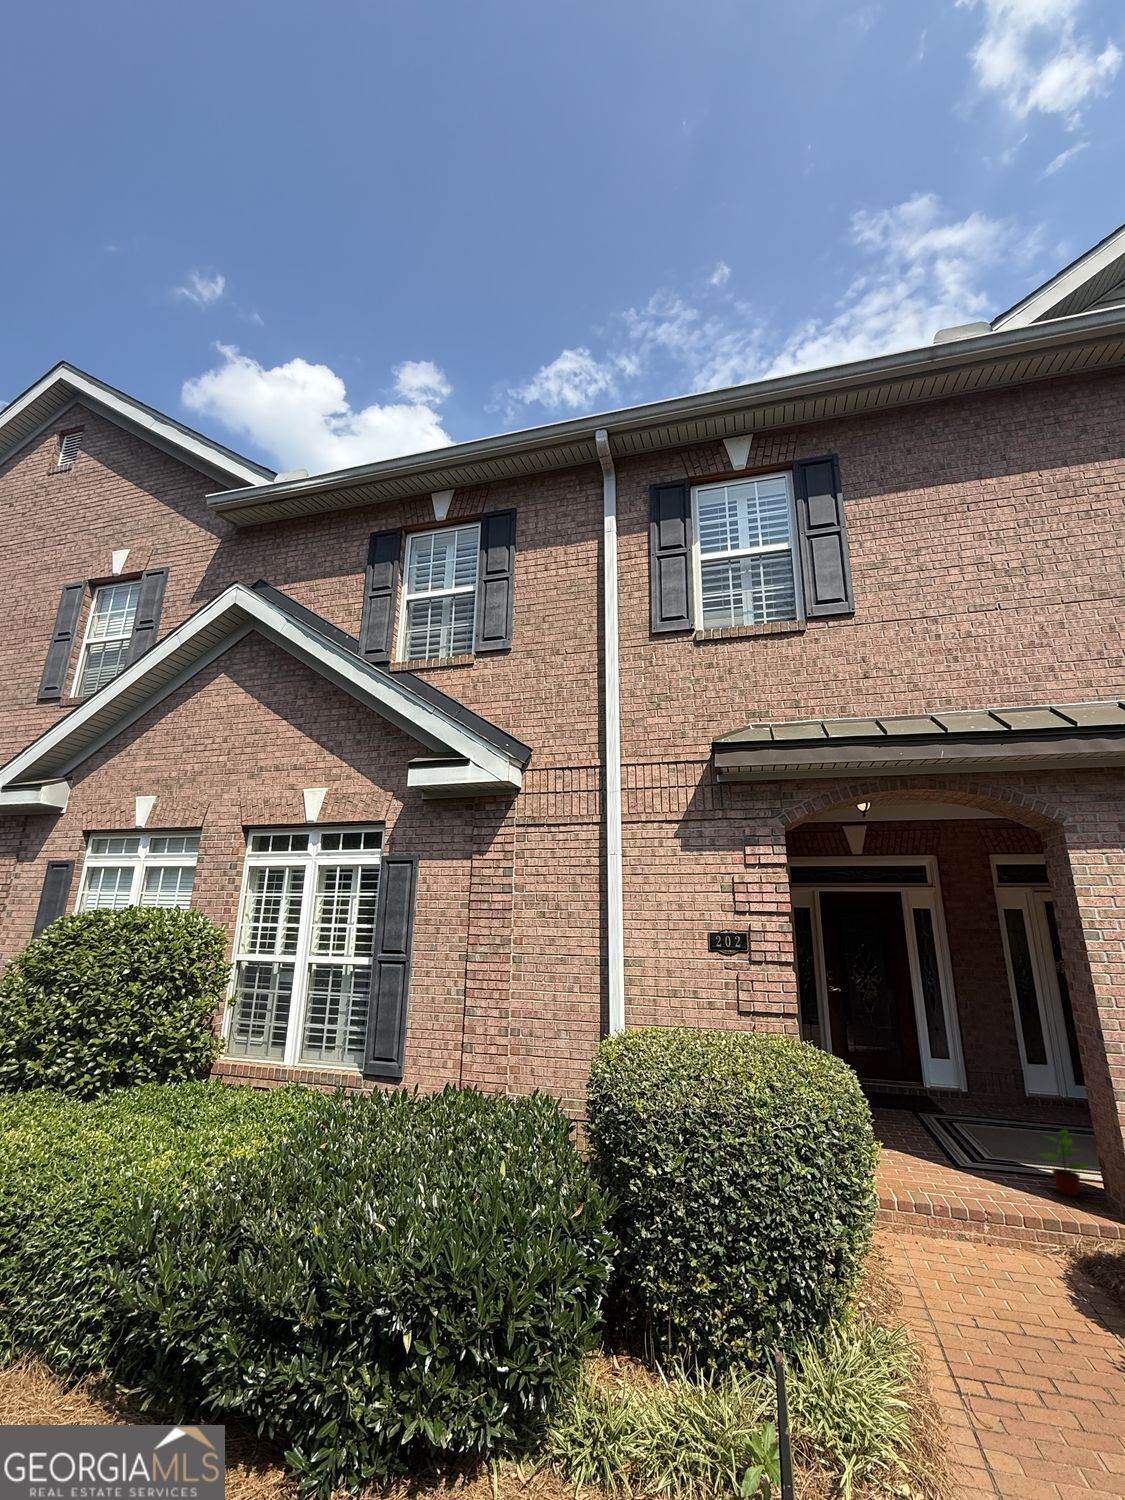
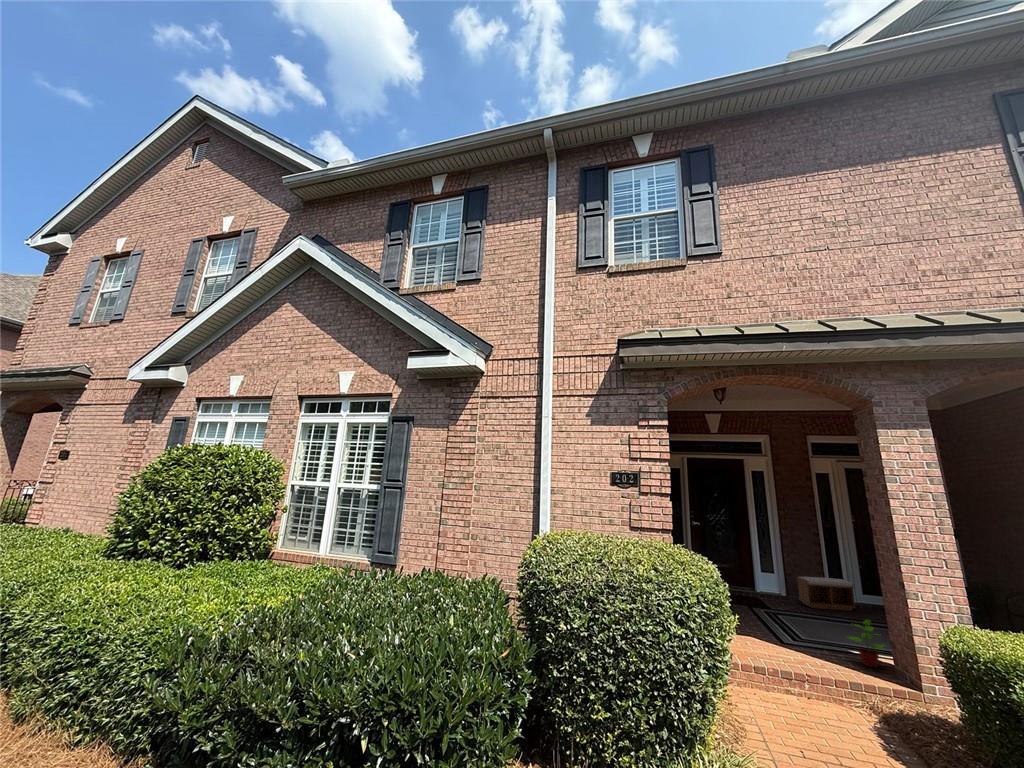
bench: none [976,1061,1059,1108] -> present [797,577,856,611]

